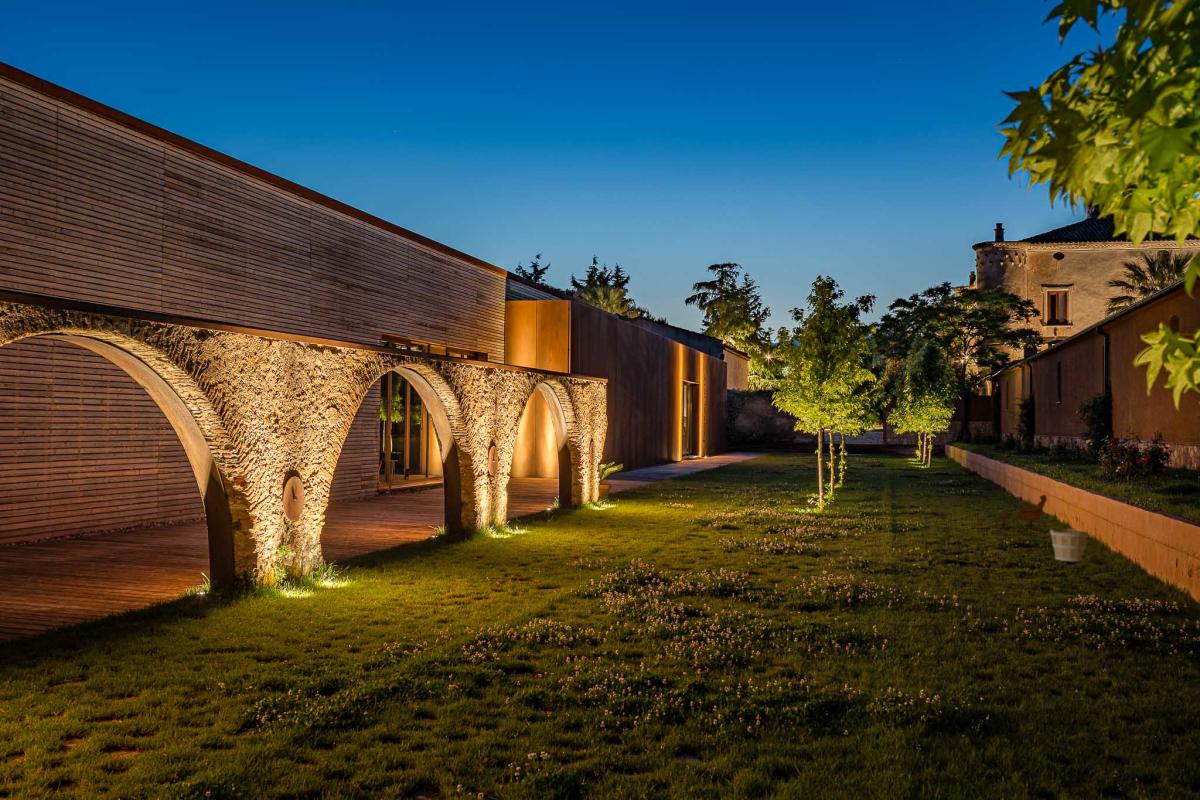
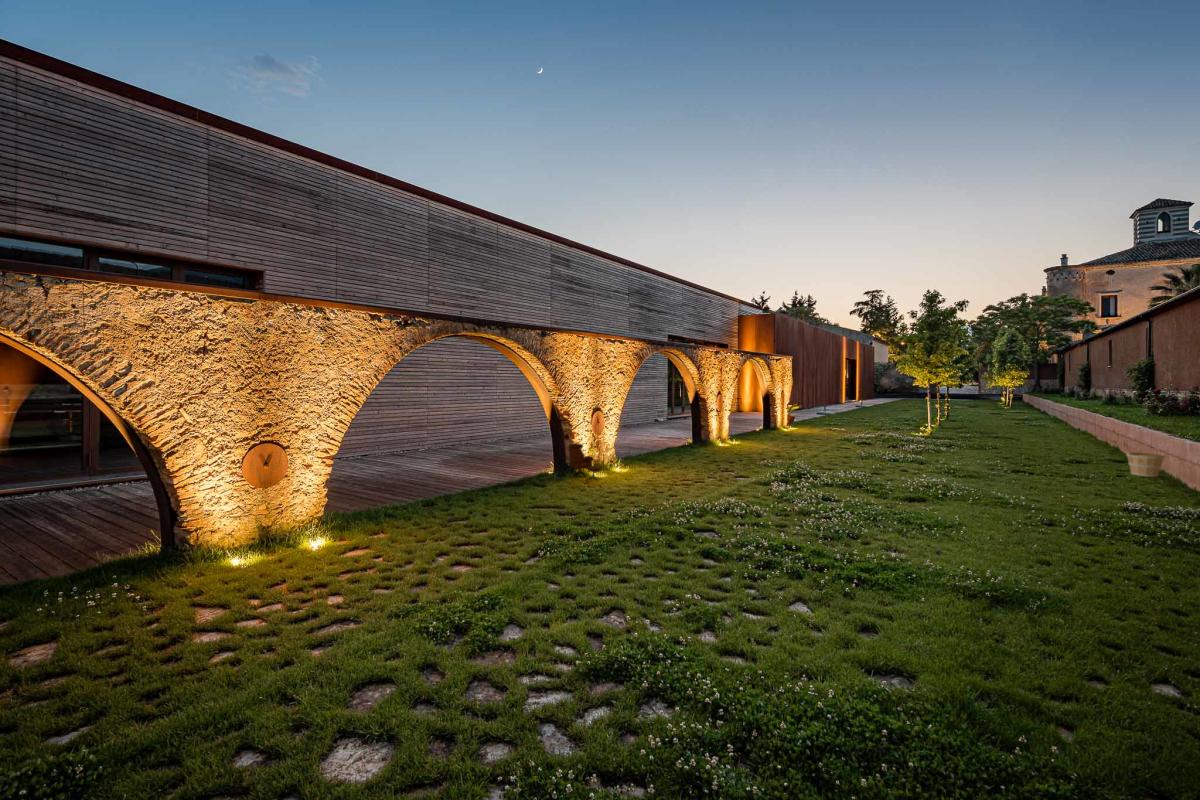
lounge chair: present [997,495,1047,528] -> present [568,443,600,479]

